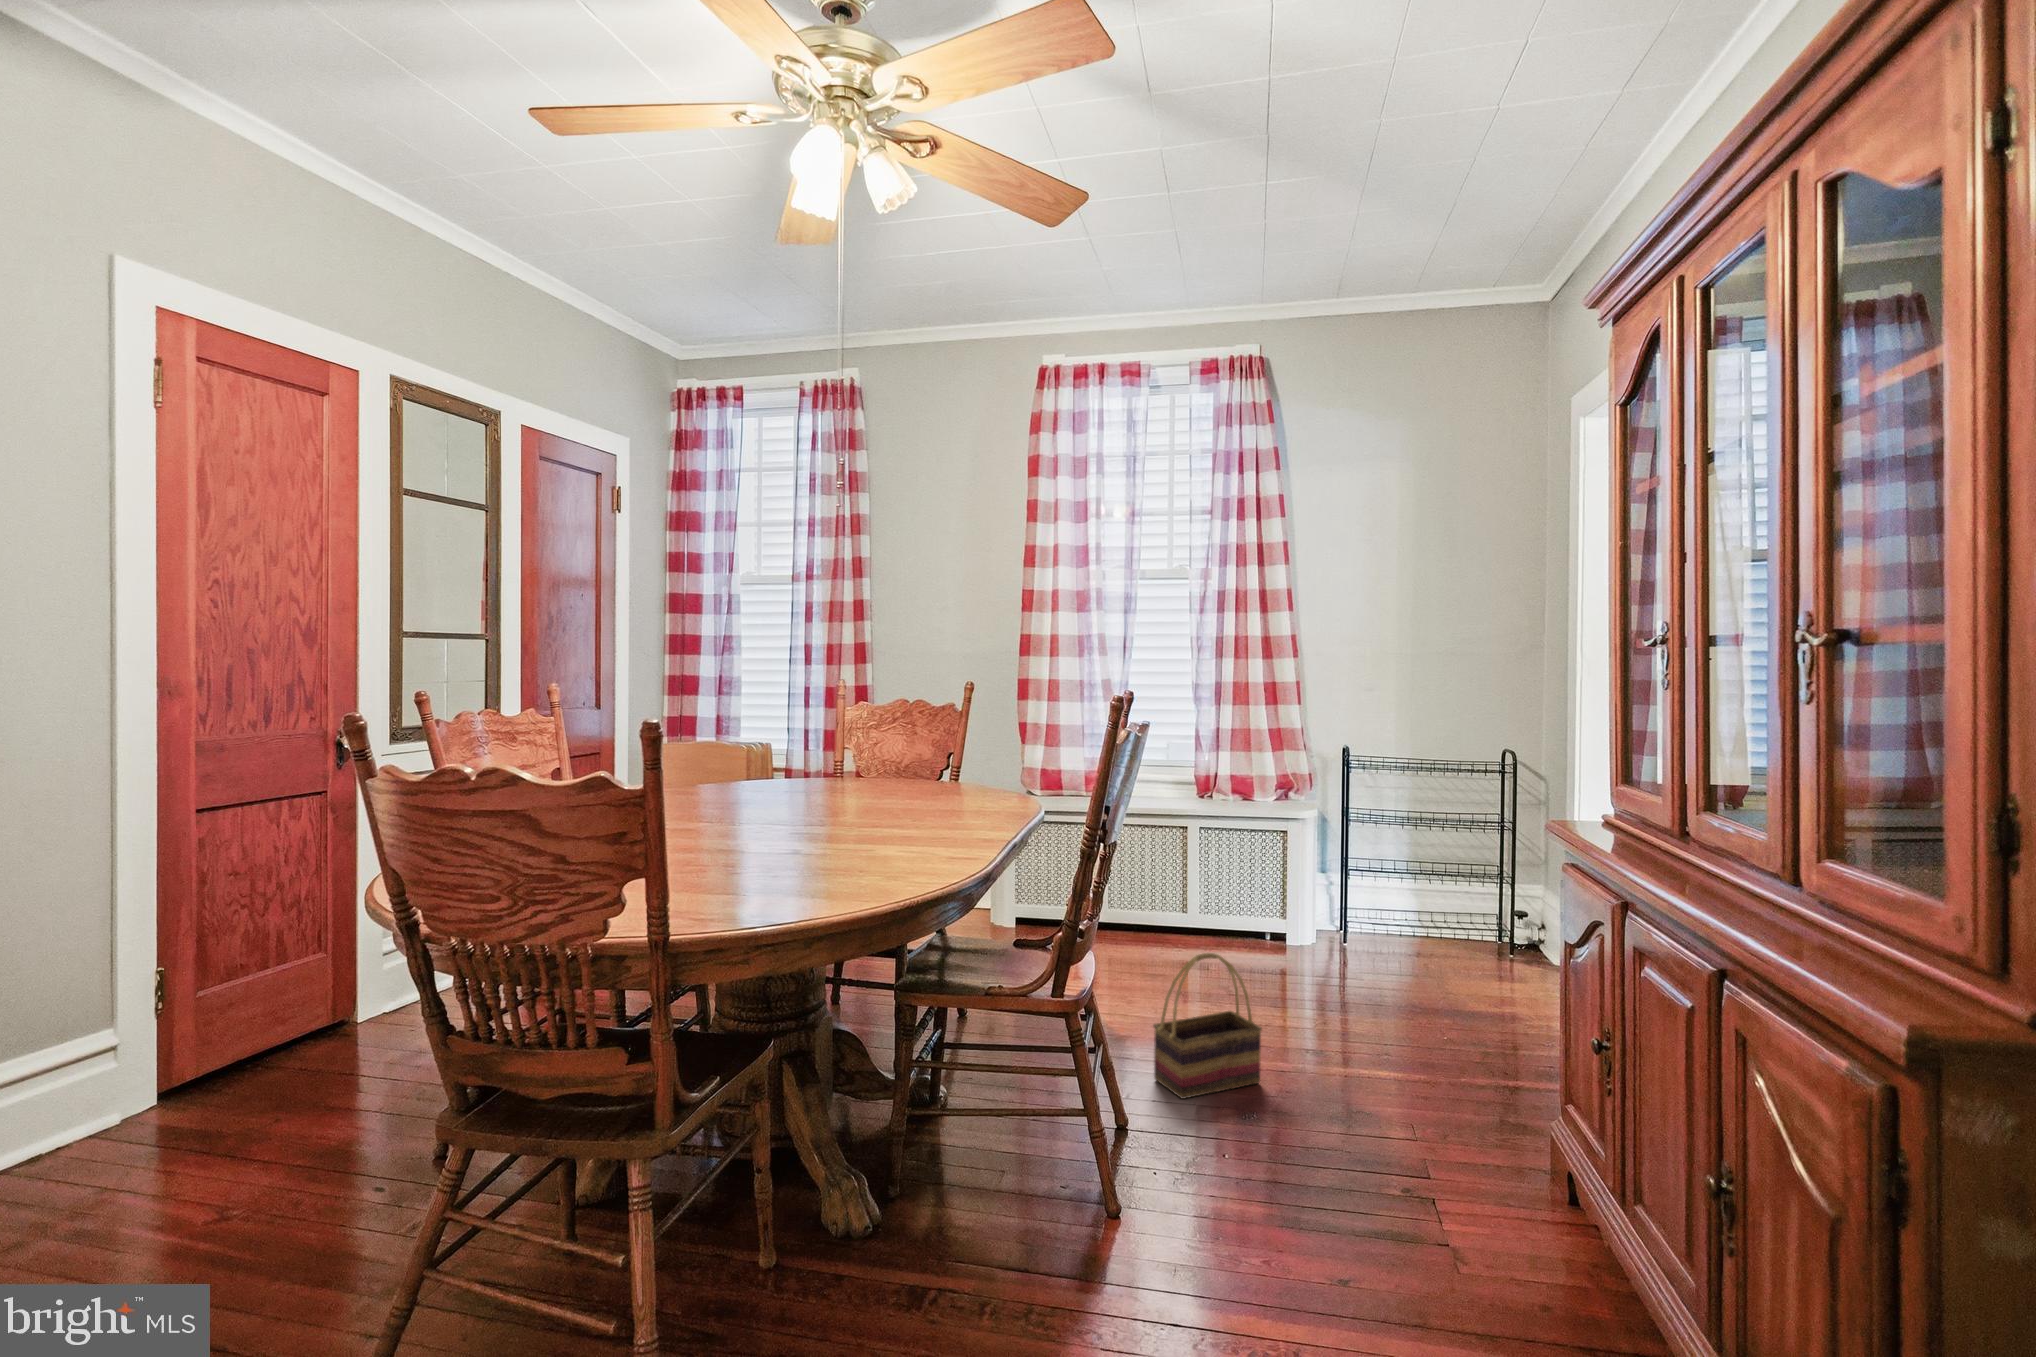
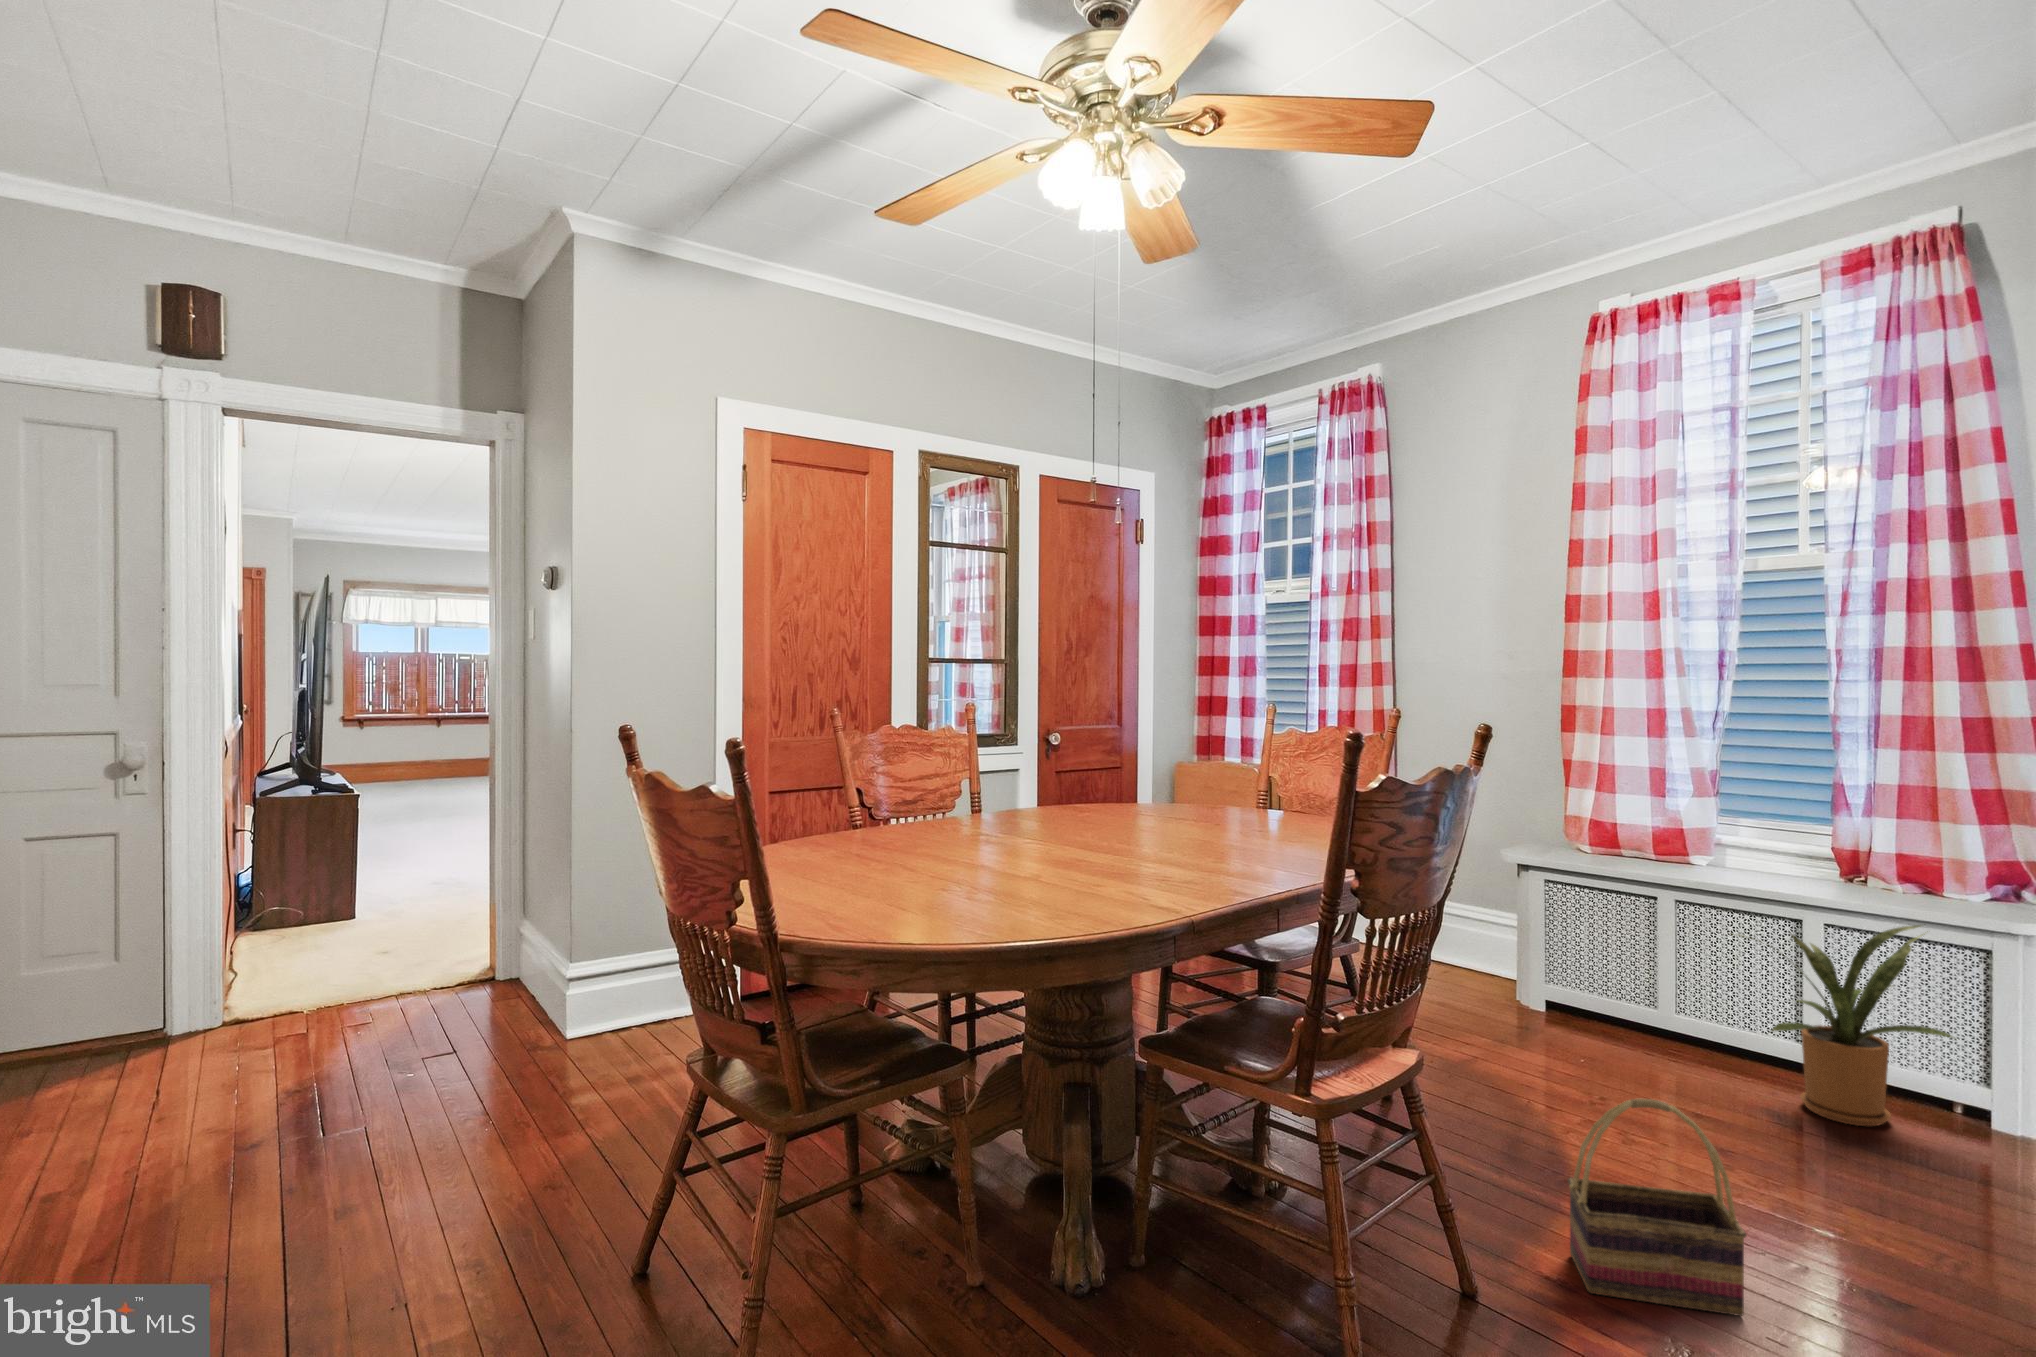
house plant: none [1155,818,1276,959] -> present [1742,925,1952,1126]

